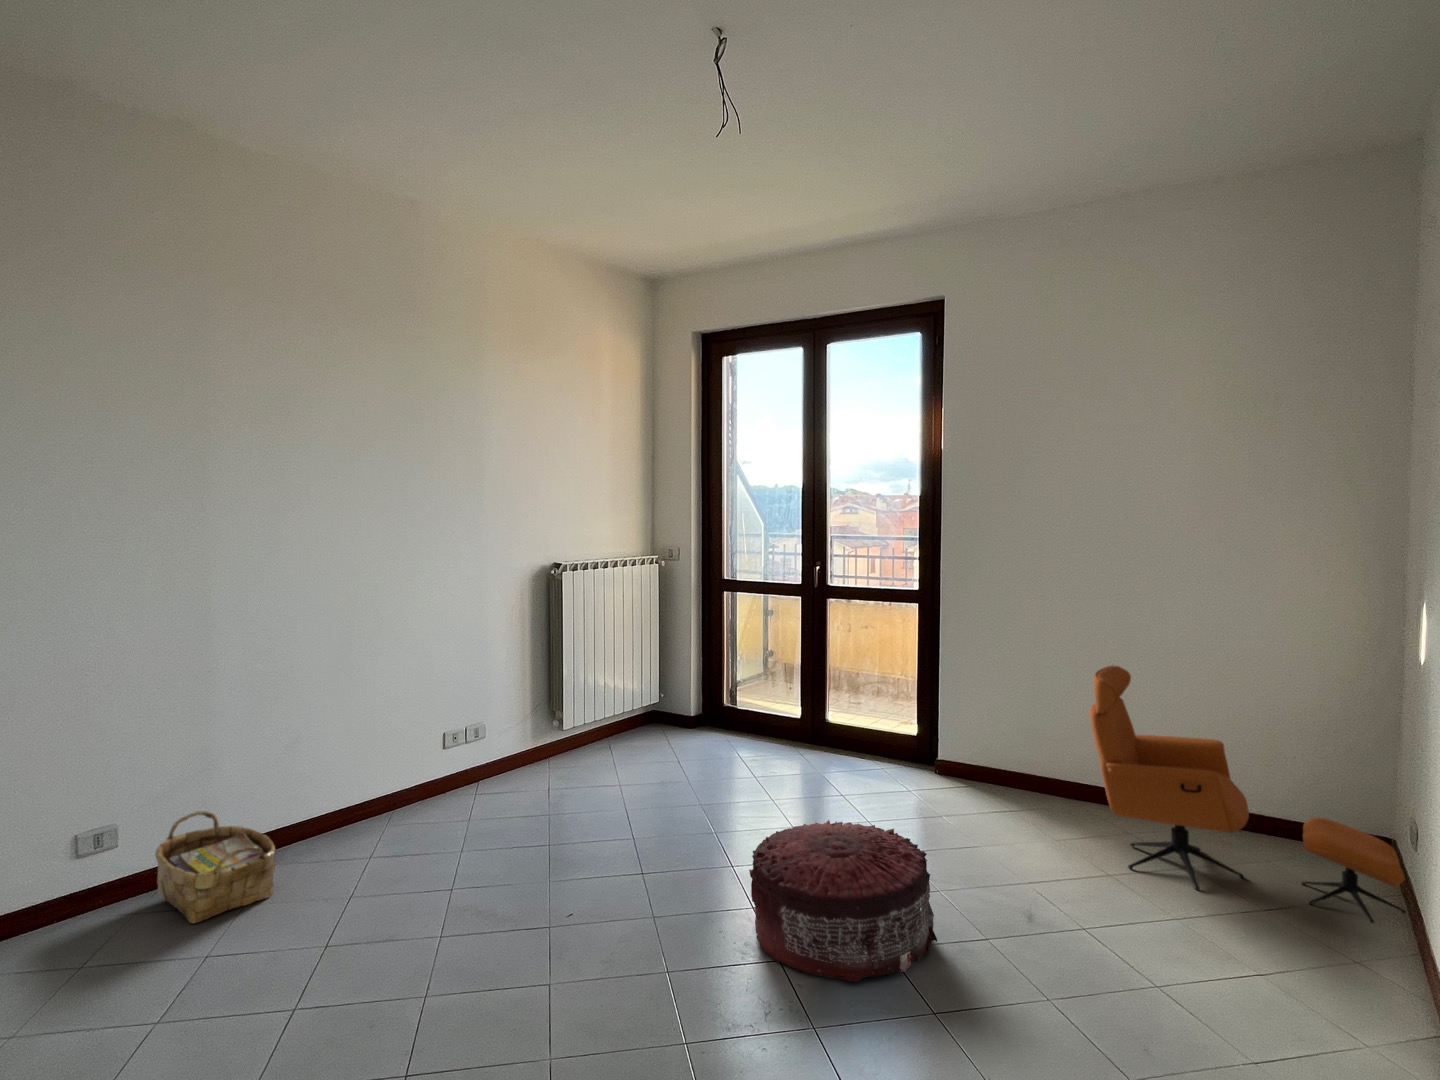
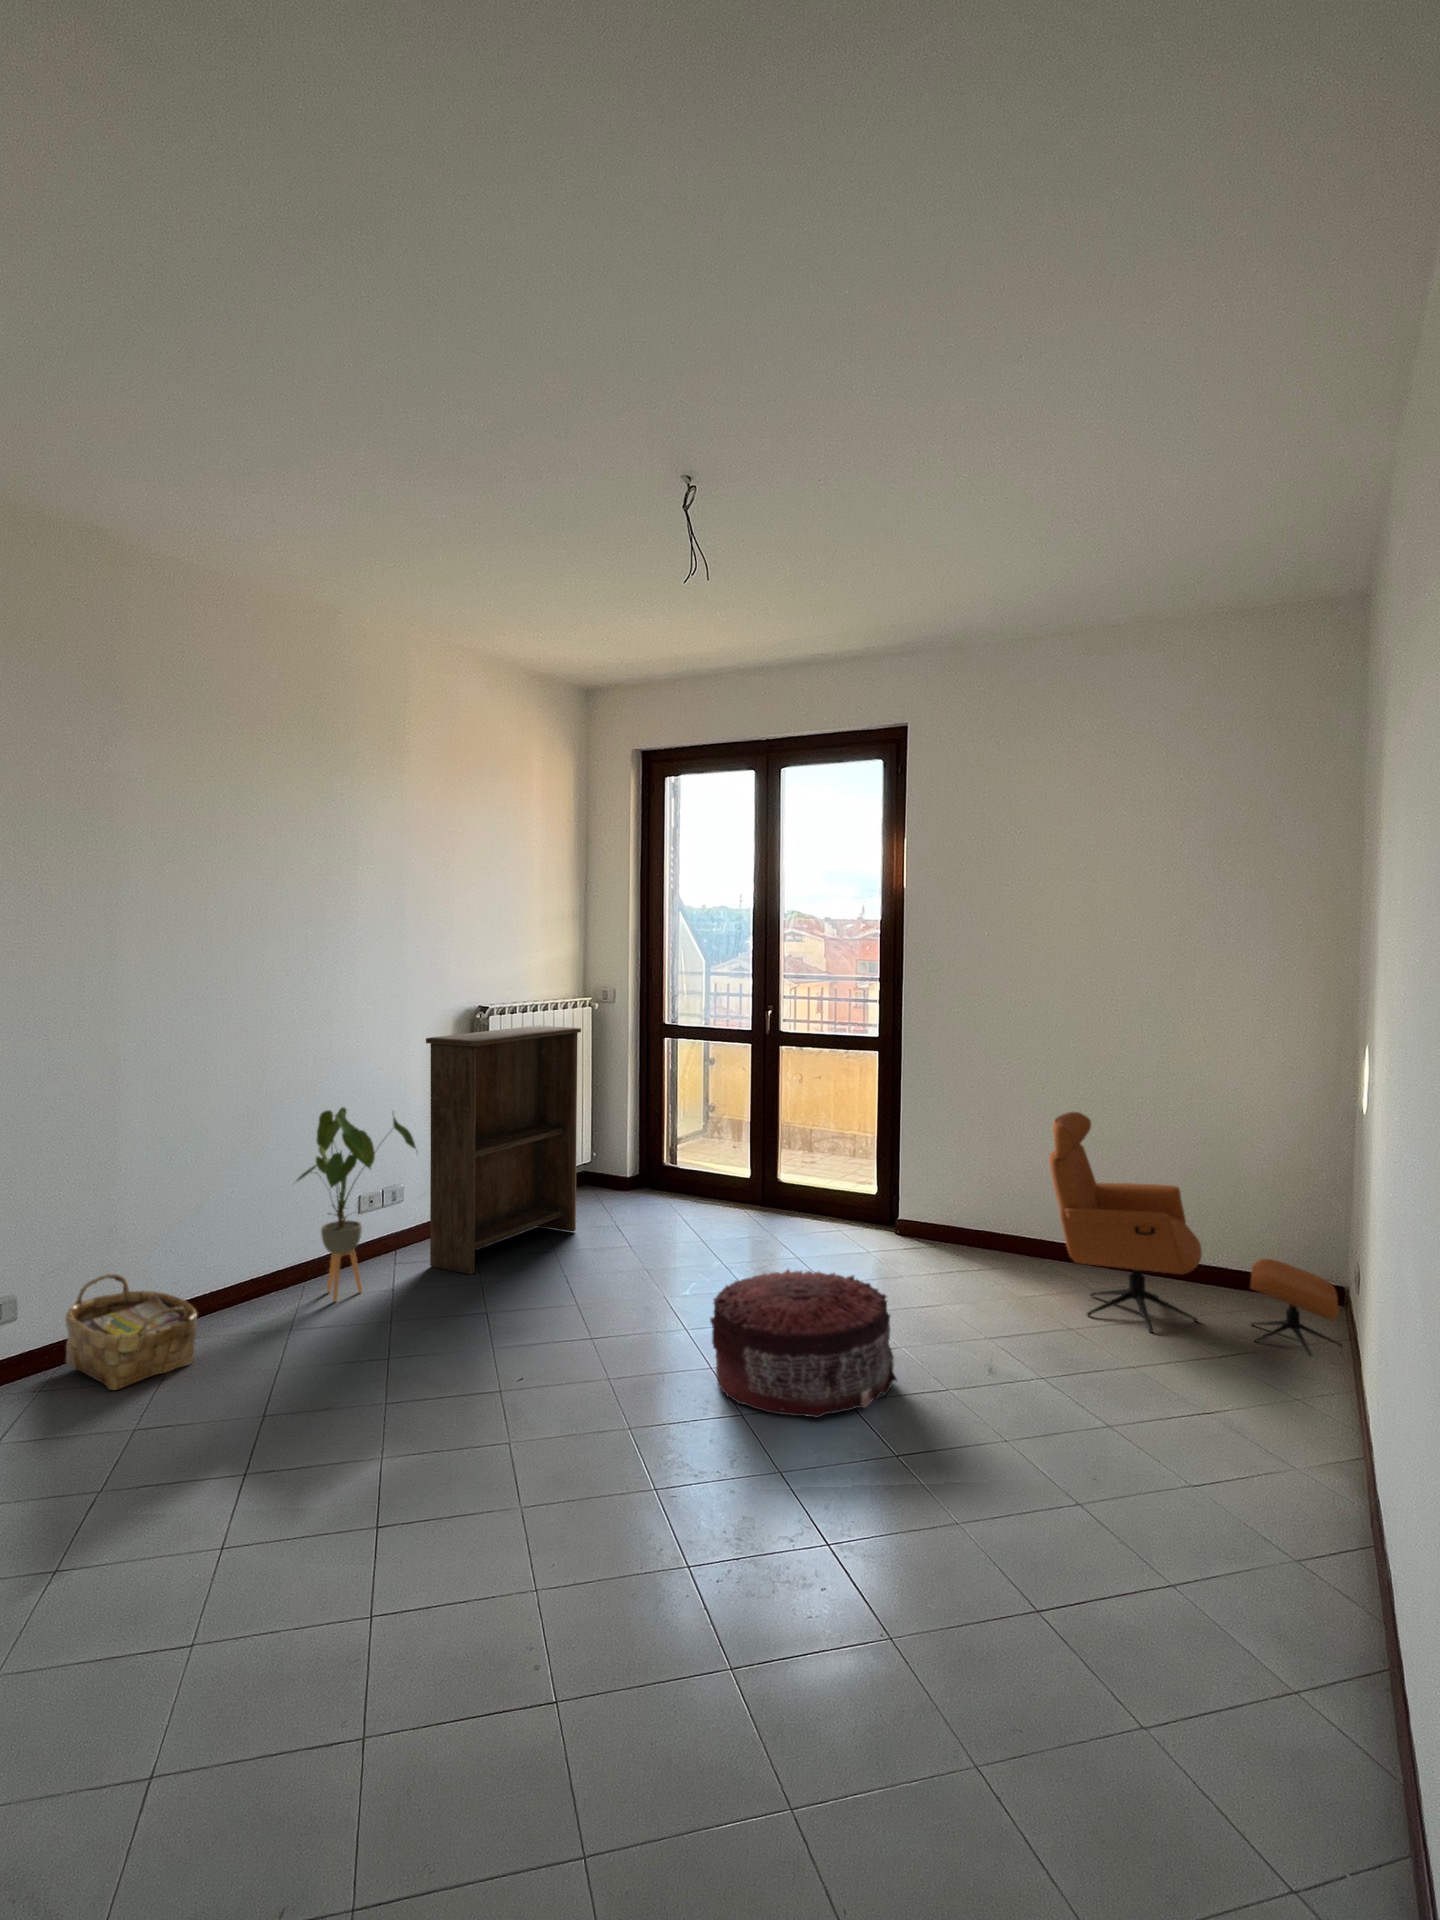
bookshelf: none [499,581,644,809] -> present [426,1025,581,1274]
house plant: none [374,656,490,834] -> present [297,1107,416,1302]

